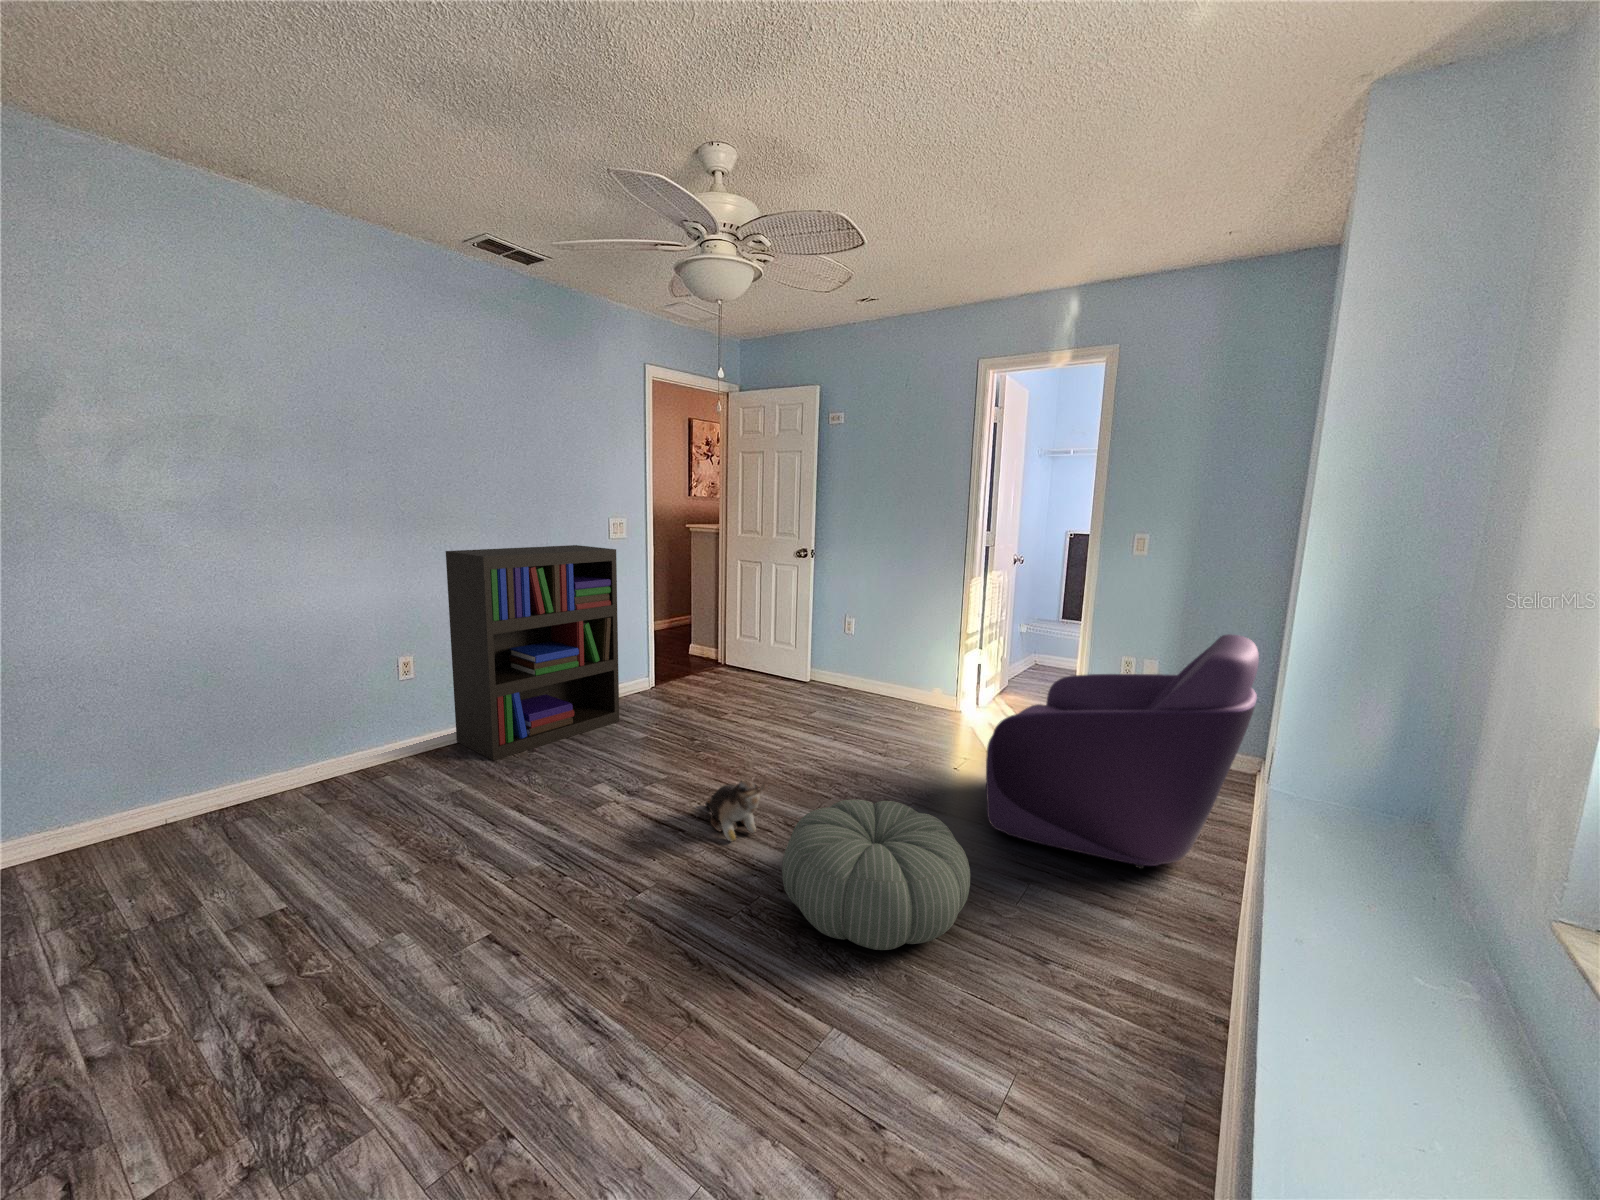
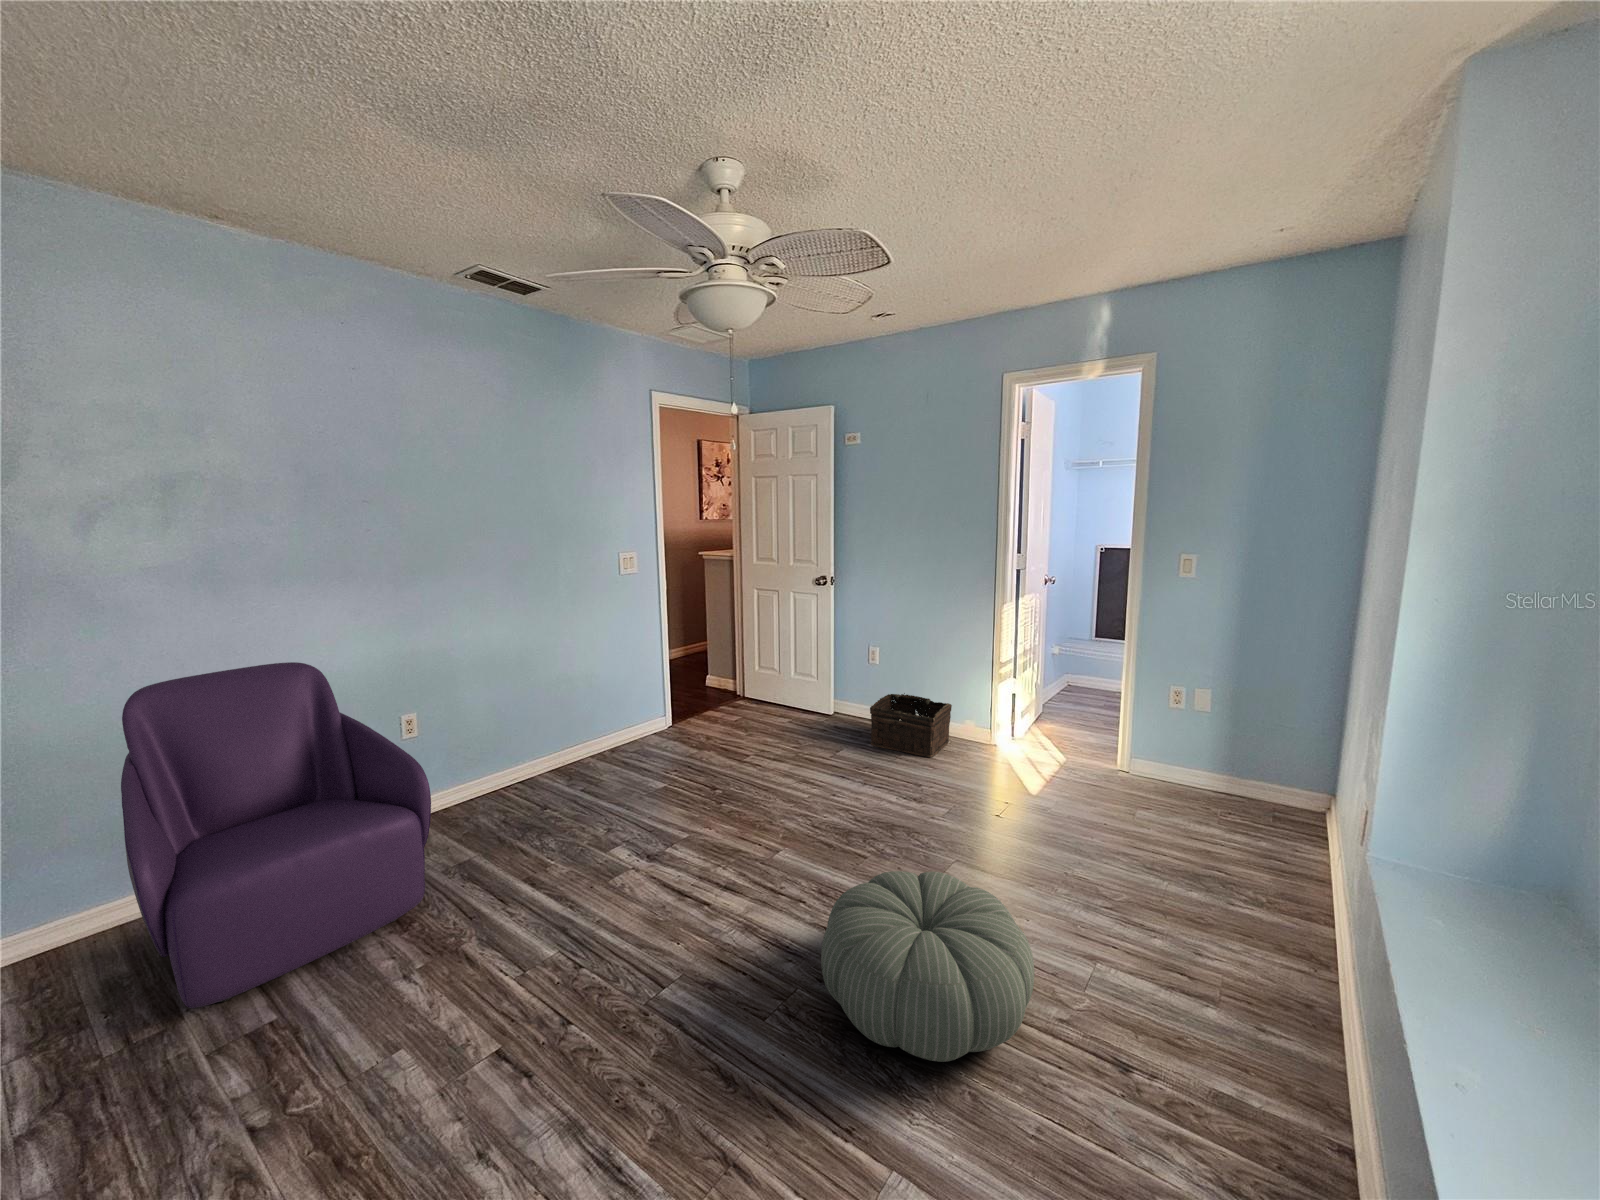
bookshelf: present [446,545,619,760] -> none [448,584,636,821]
armchair: present [986,634,1259,869] -> present [121,662,431,1008]
basket: none [843,662,921,720] -> present [870,693,952,757]
plush toy: present [706,781,765,841] -> none [731,849,797,917]

